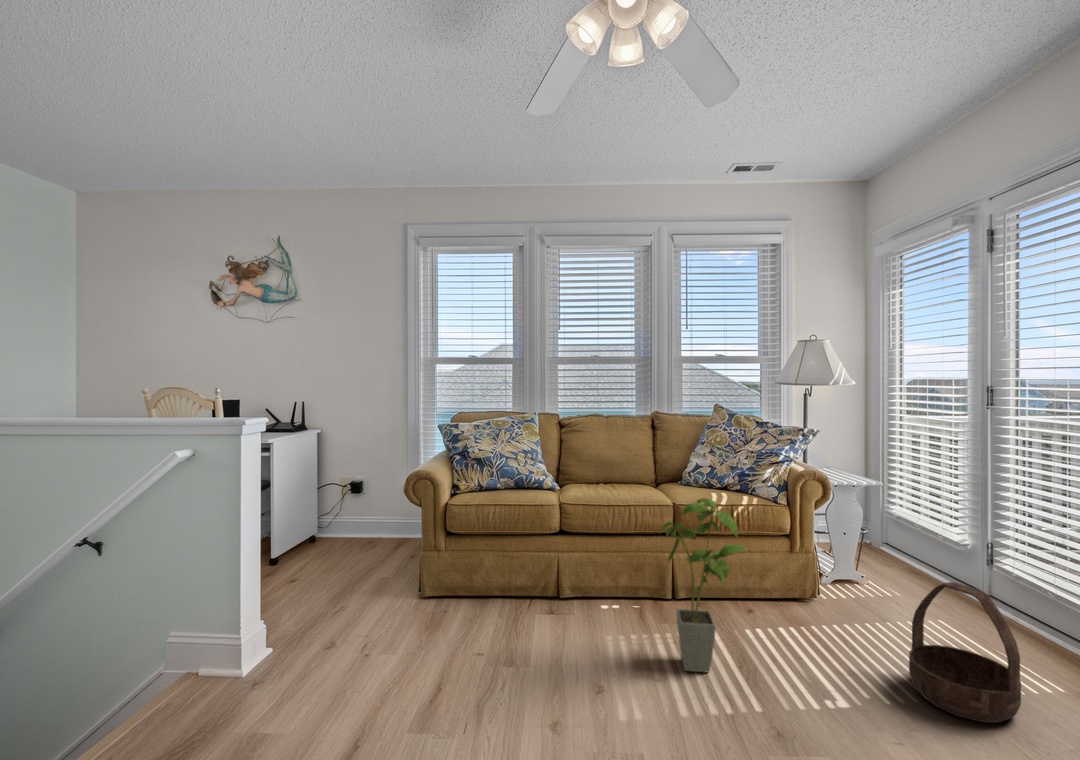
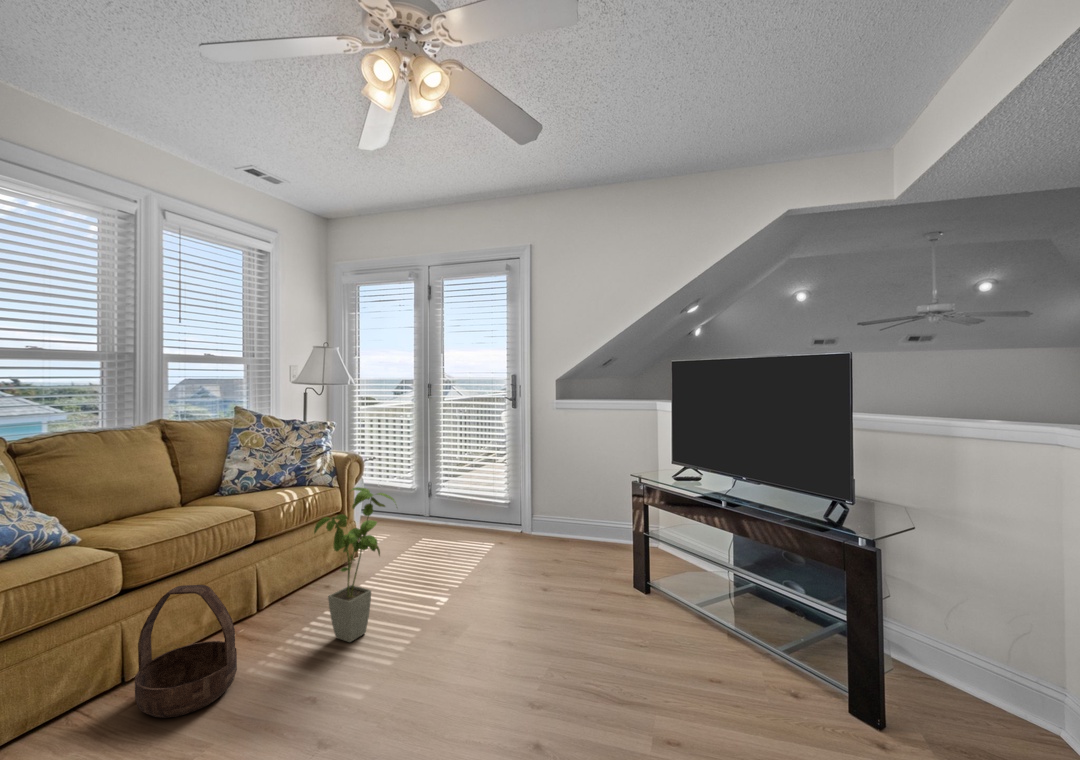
basket: present [909,582,1021,723] -> present [135,585,237,718]

